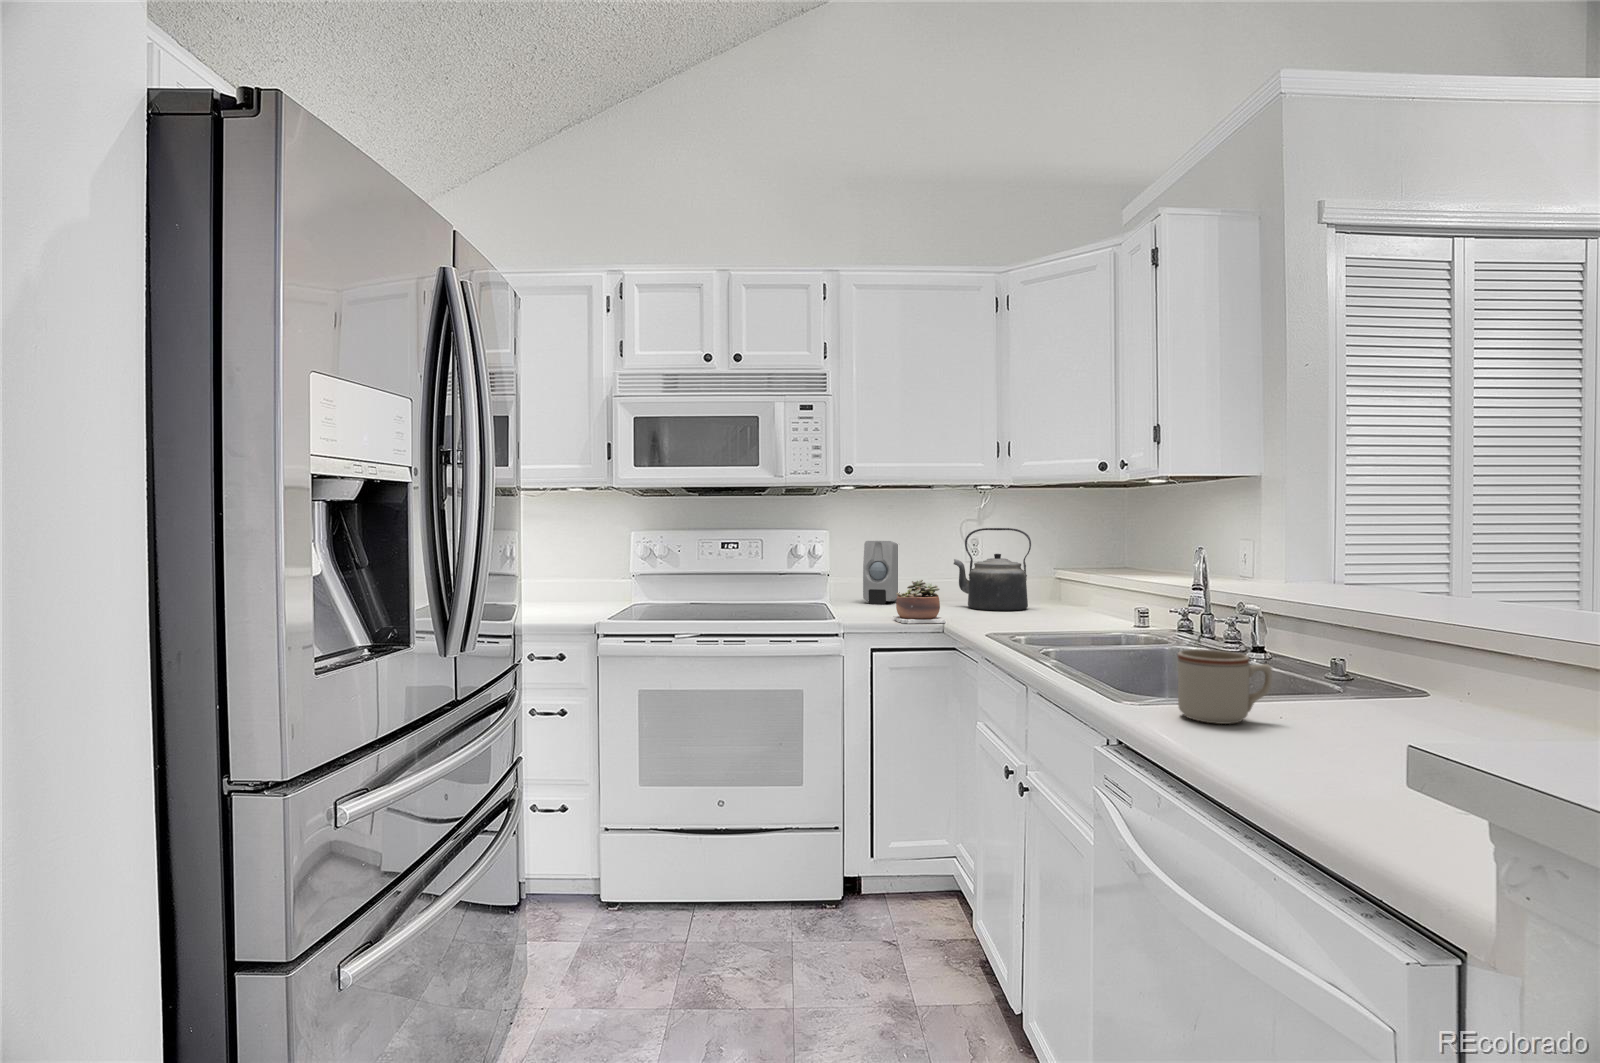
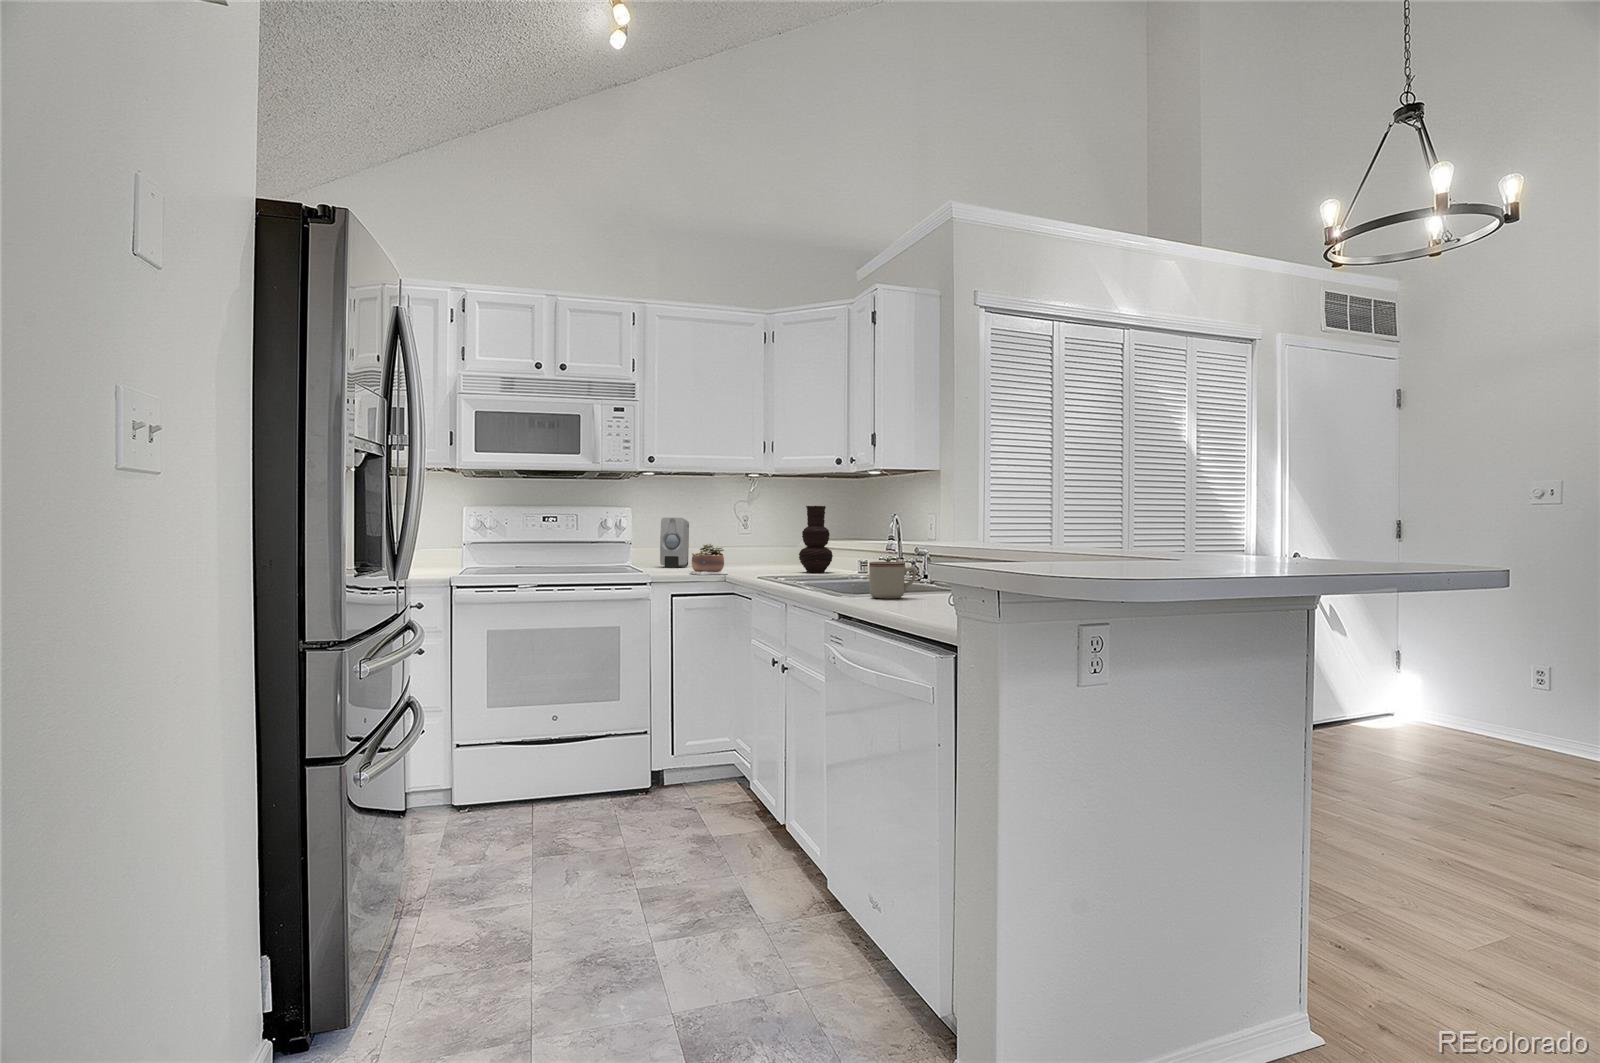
kettle: present [954,528,1031,611] -> none [732,508,789,569]
vase: none [1045,528,1095,622] -> present [799,506,833,573]

